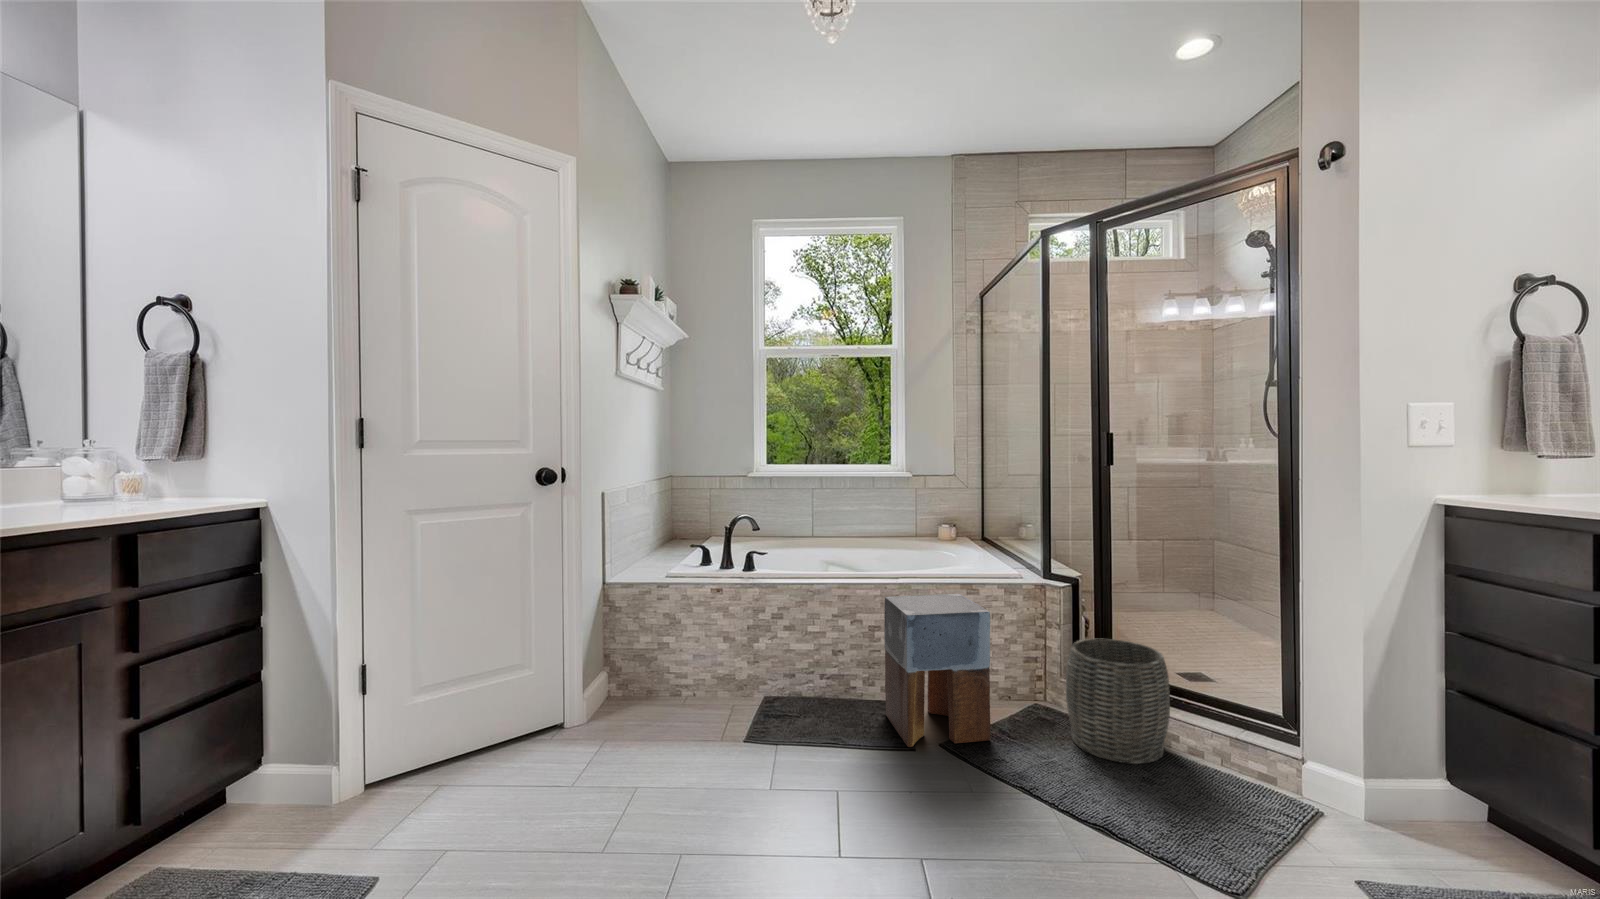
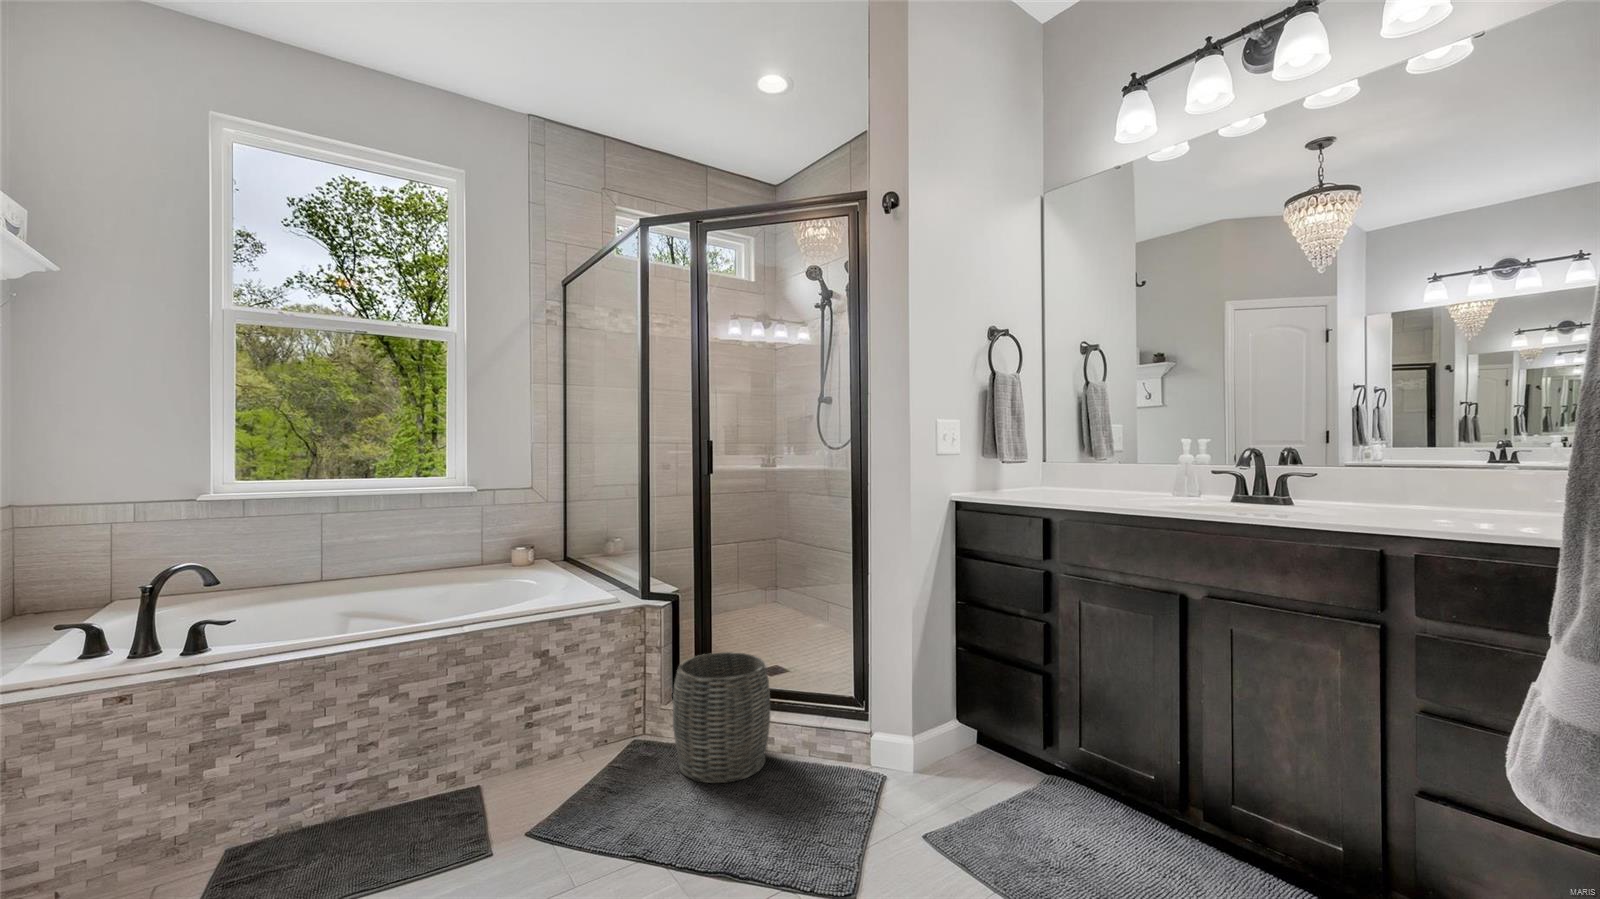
stool: present [884,594,990,747] -> none [447,633,594,851]

